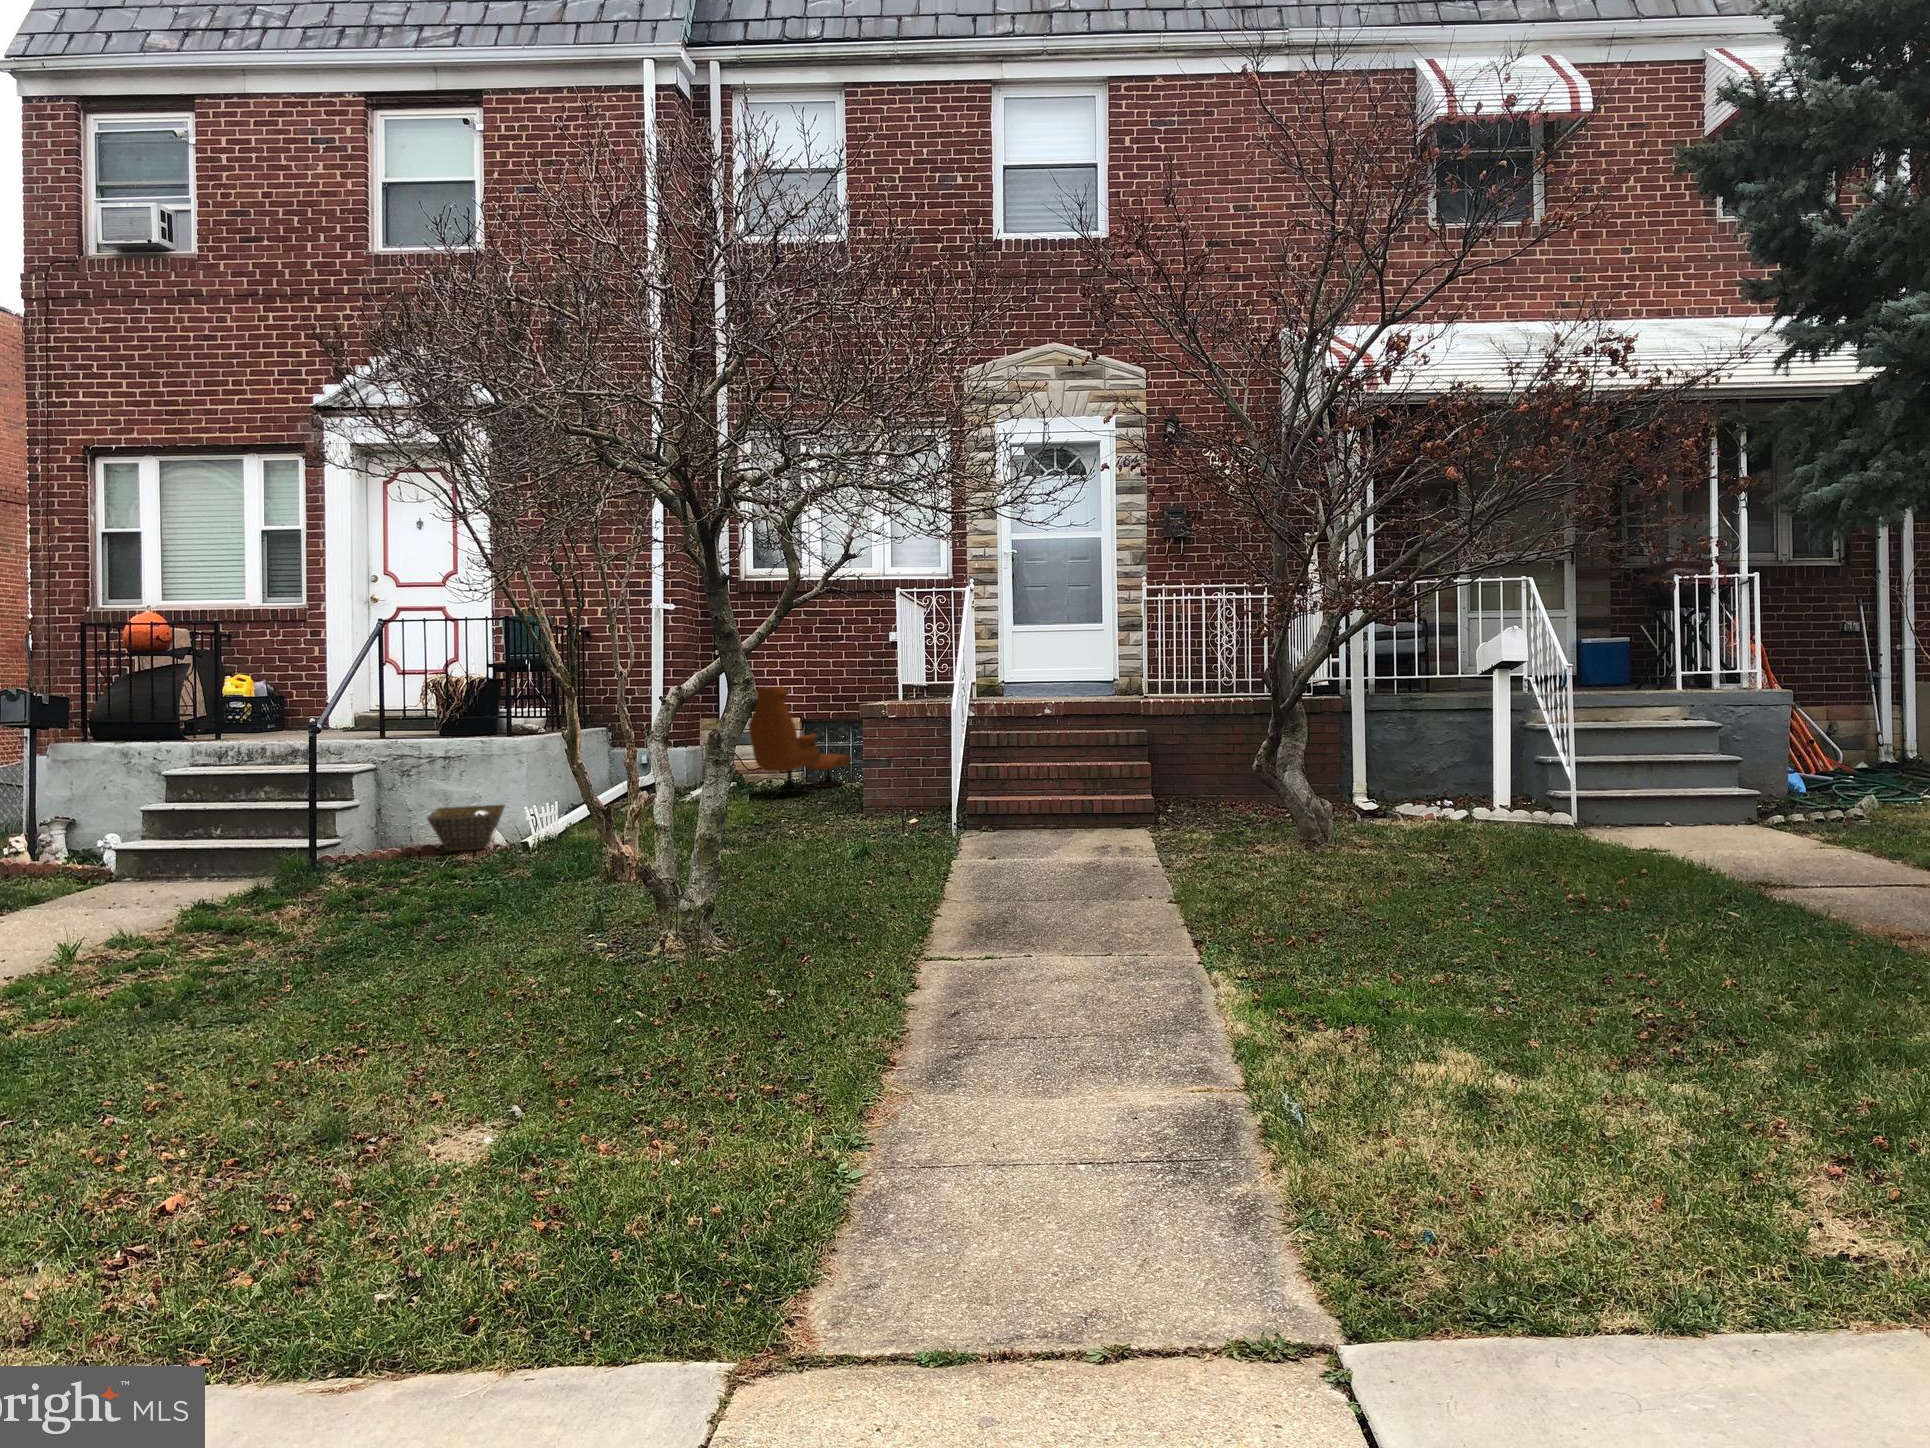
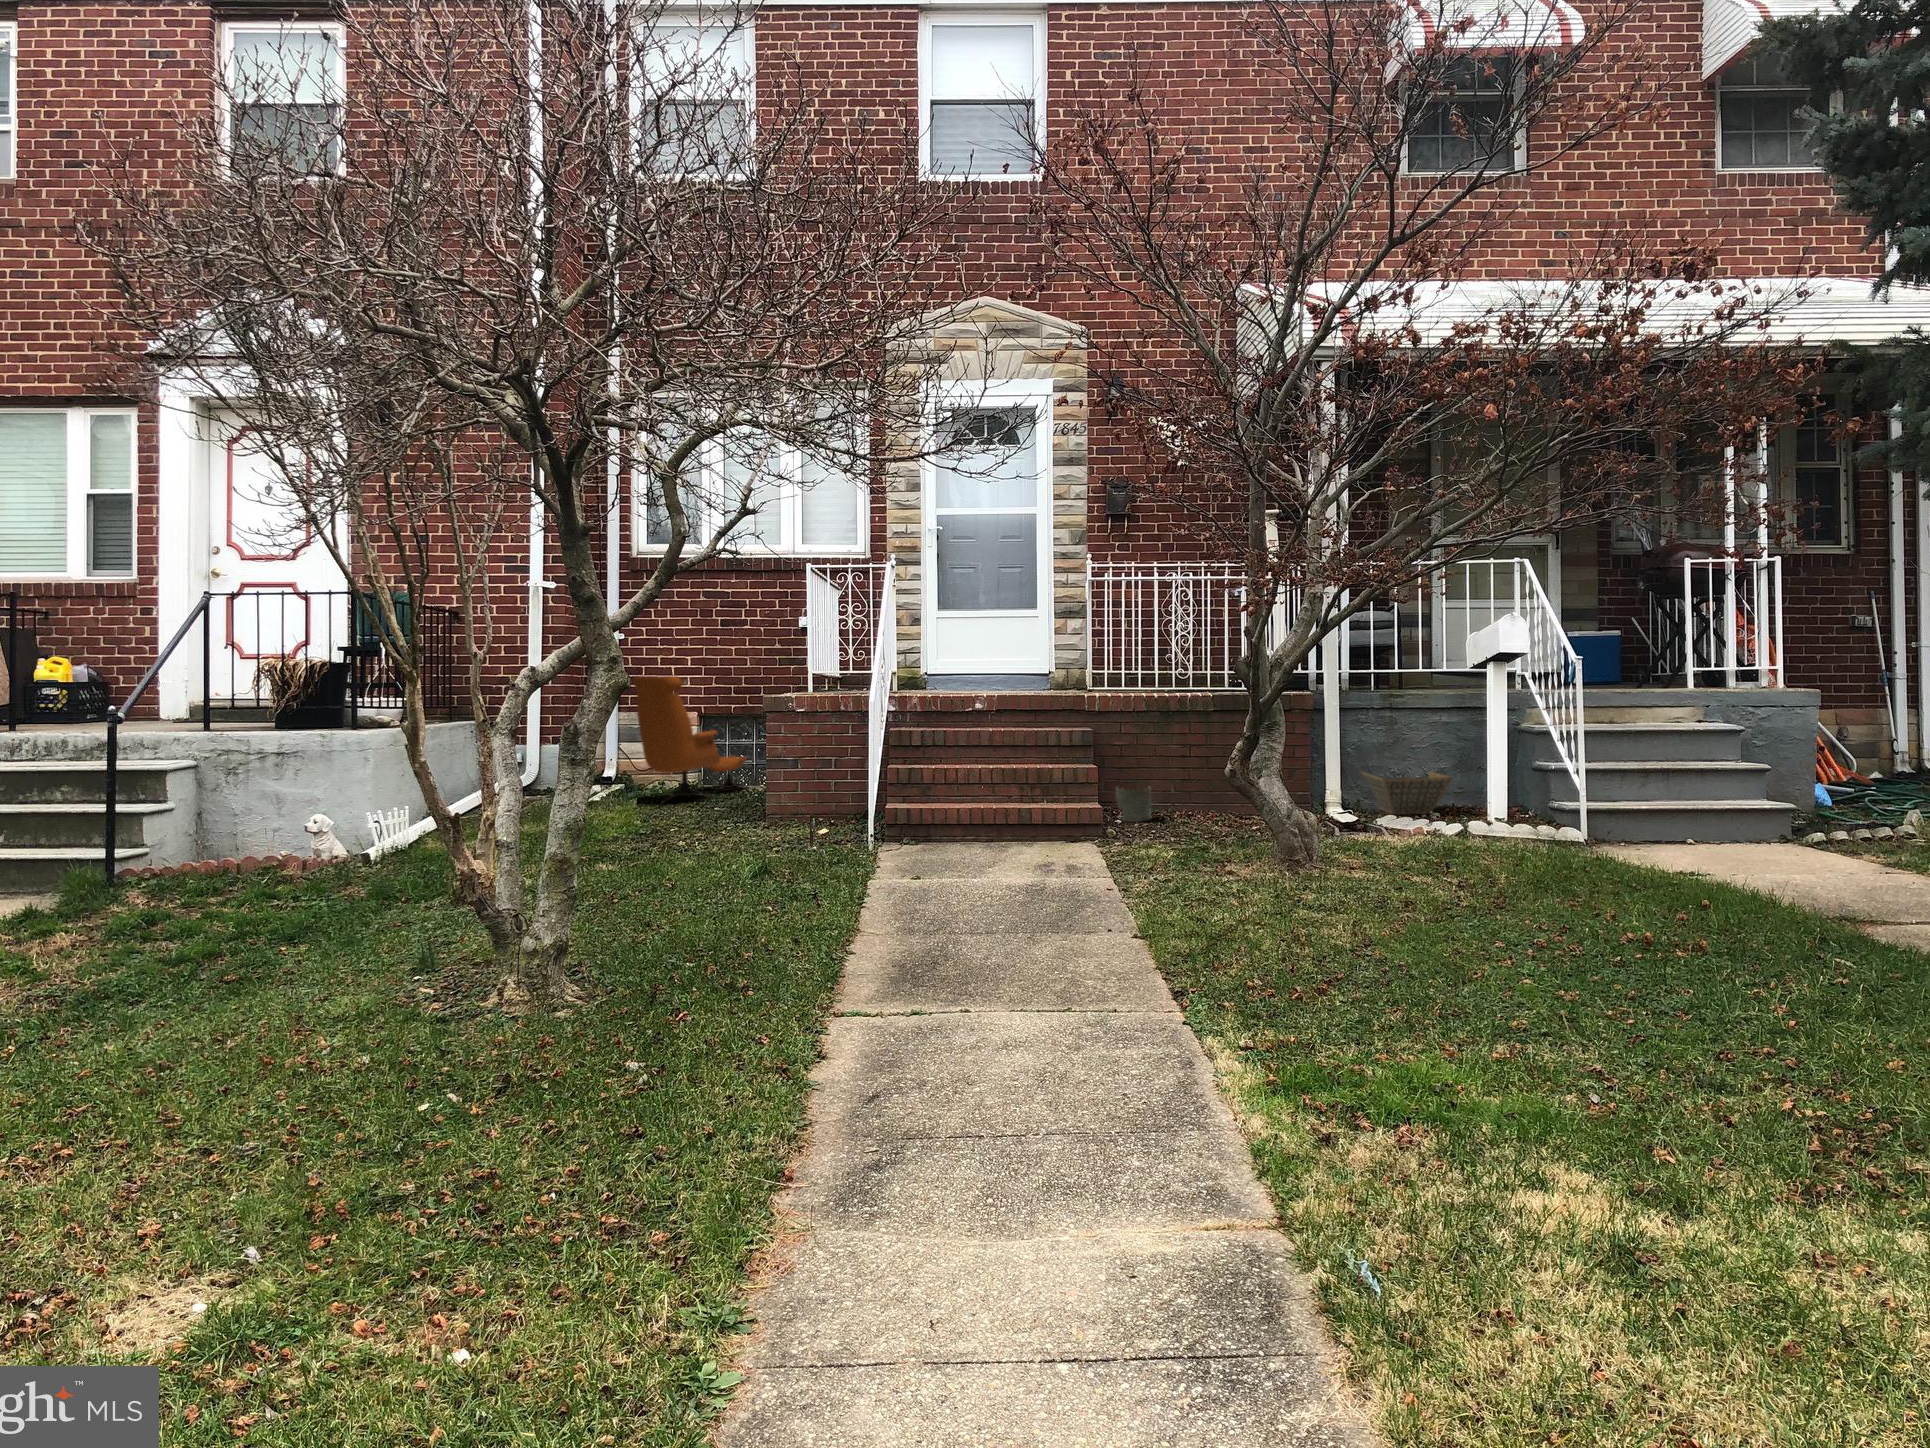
planter: none [1168,780,1199,812] -> present [1116,788,1151,822]
basket: present [427,805,505,851] -> present [1362,771,1452,815]

